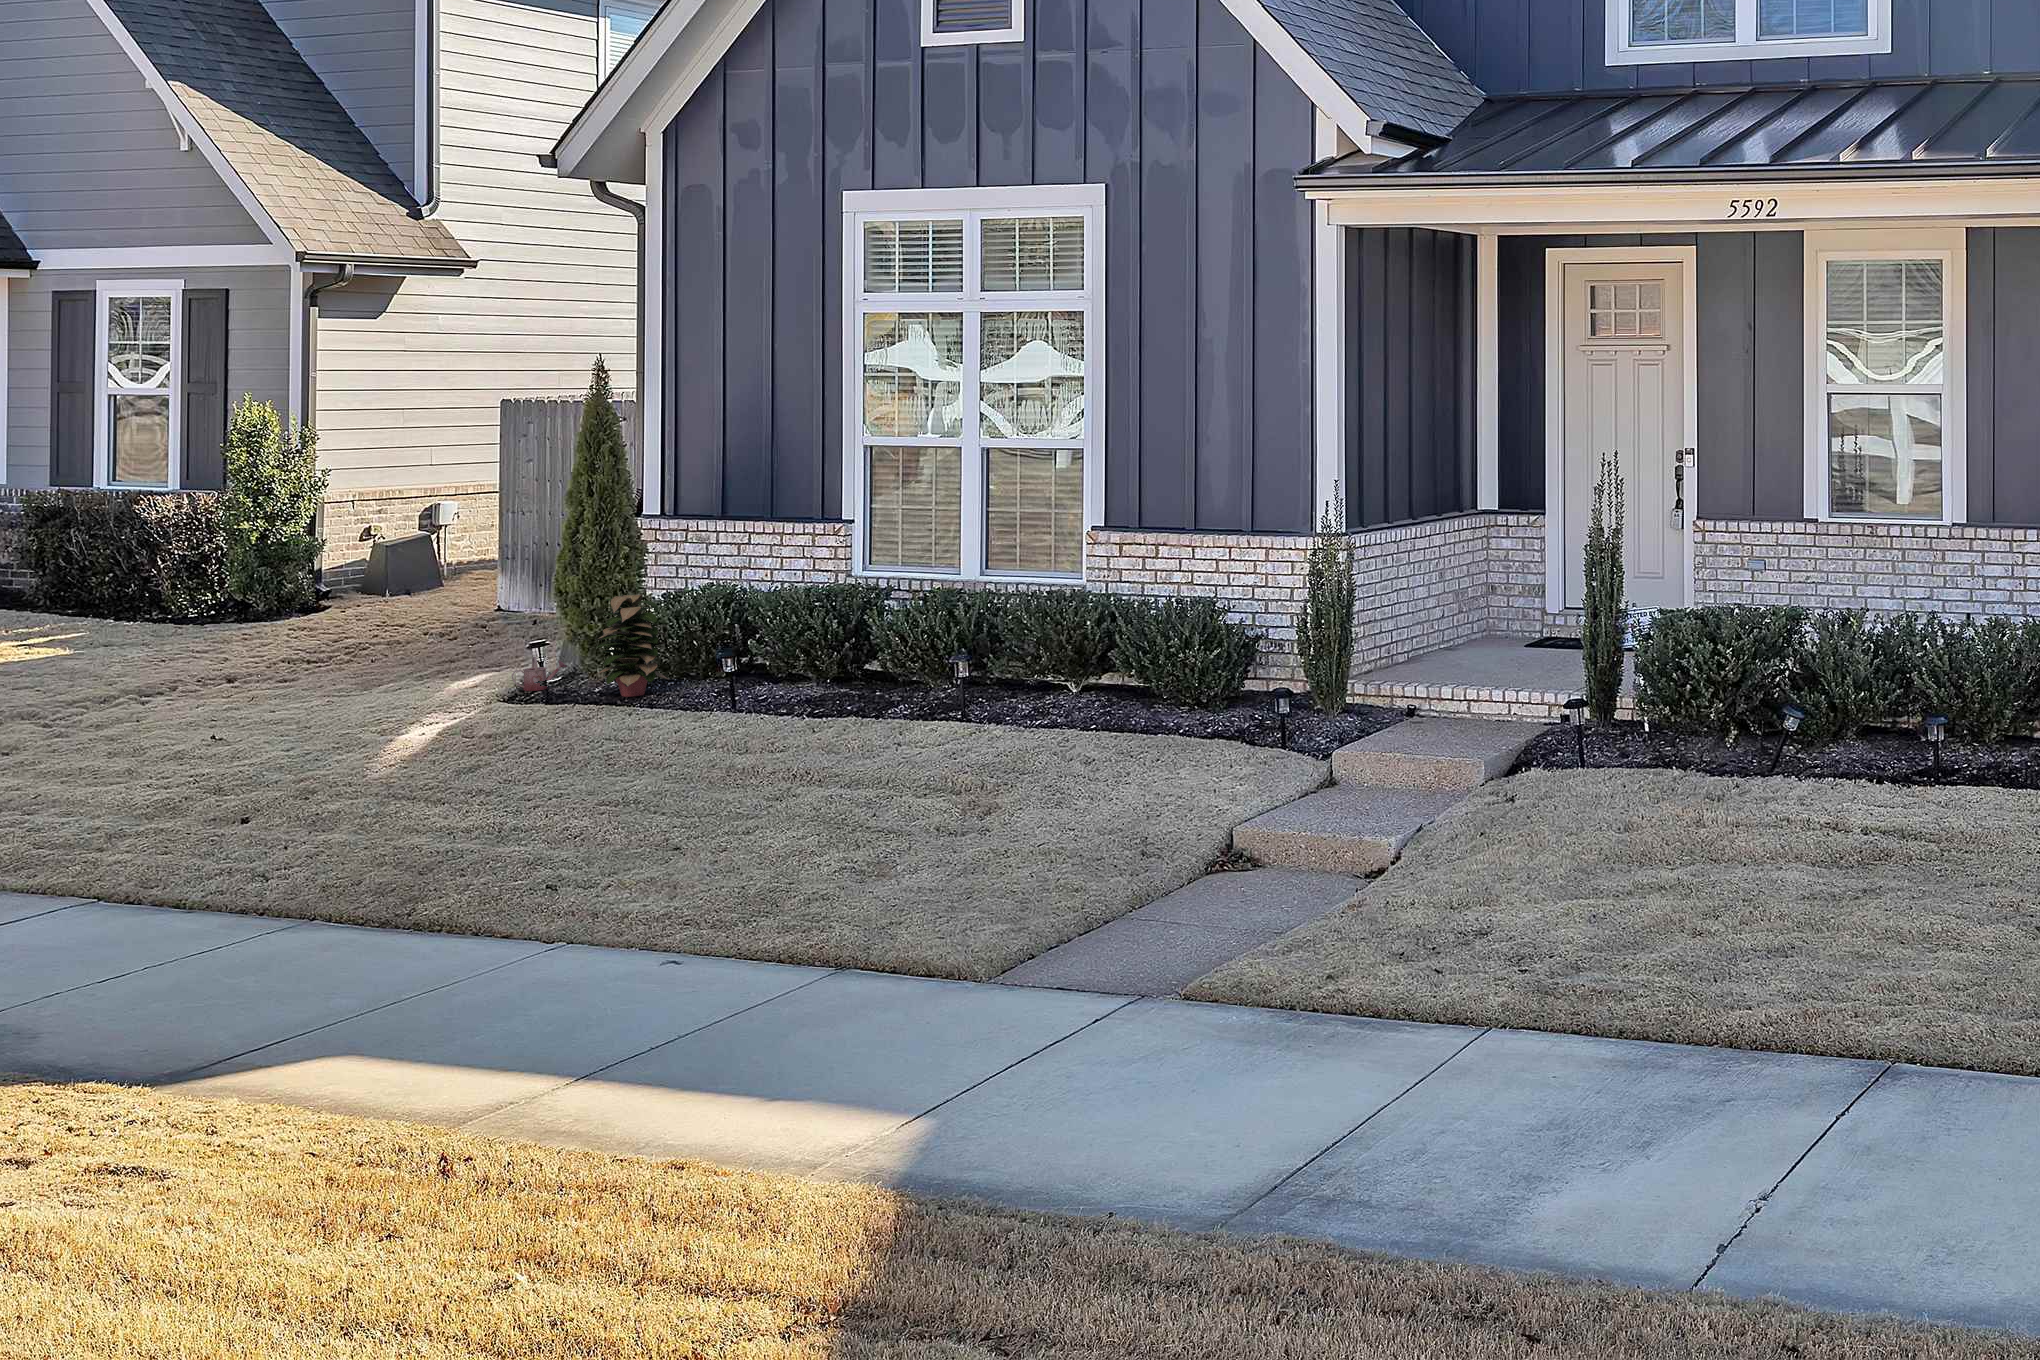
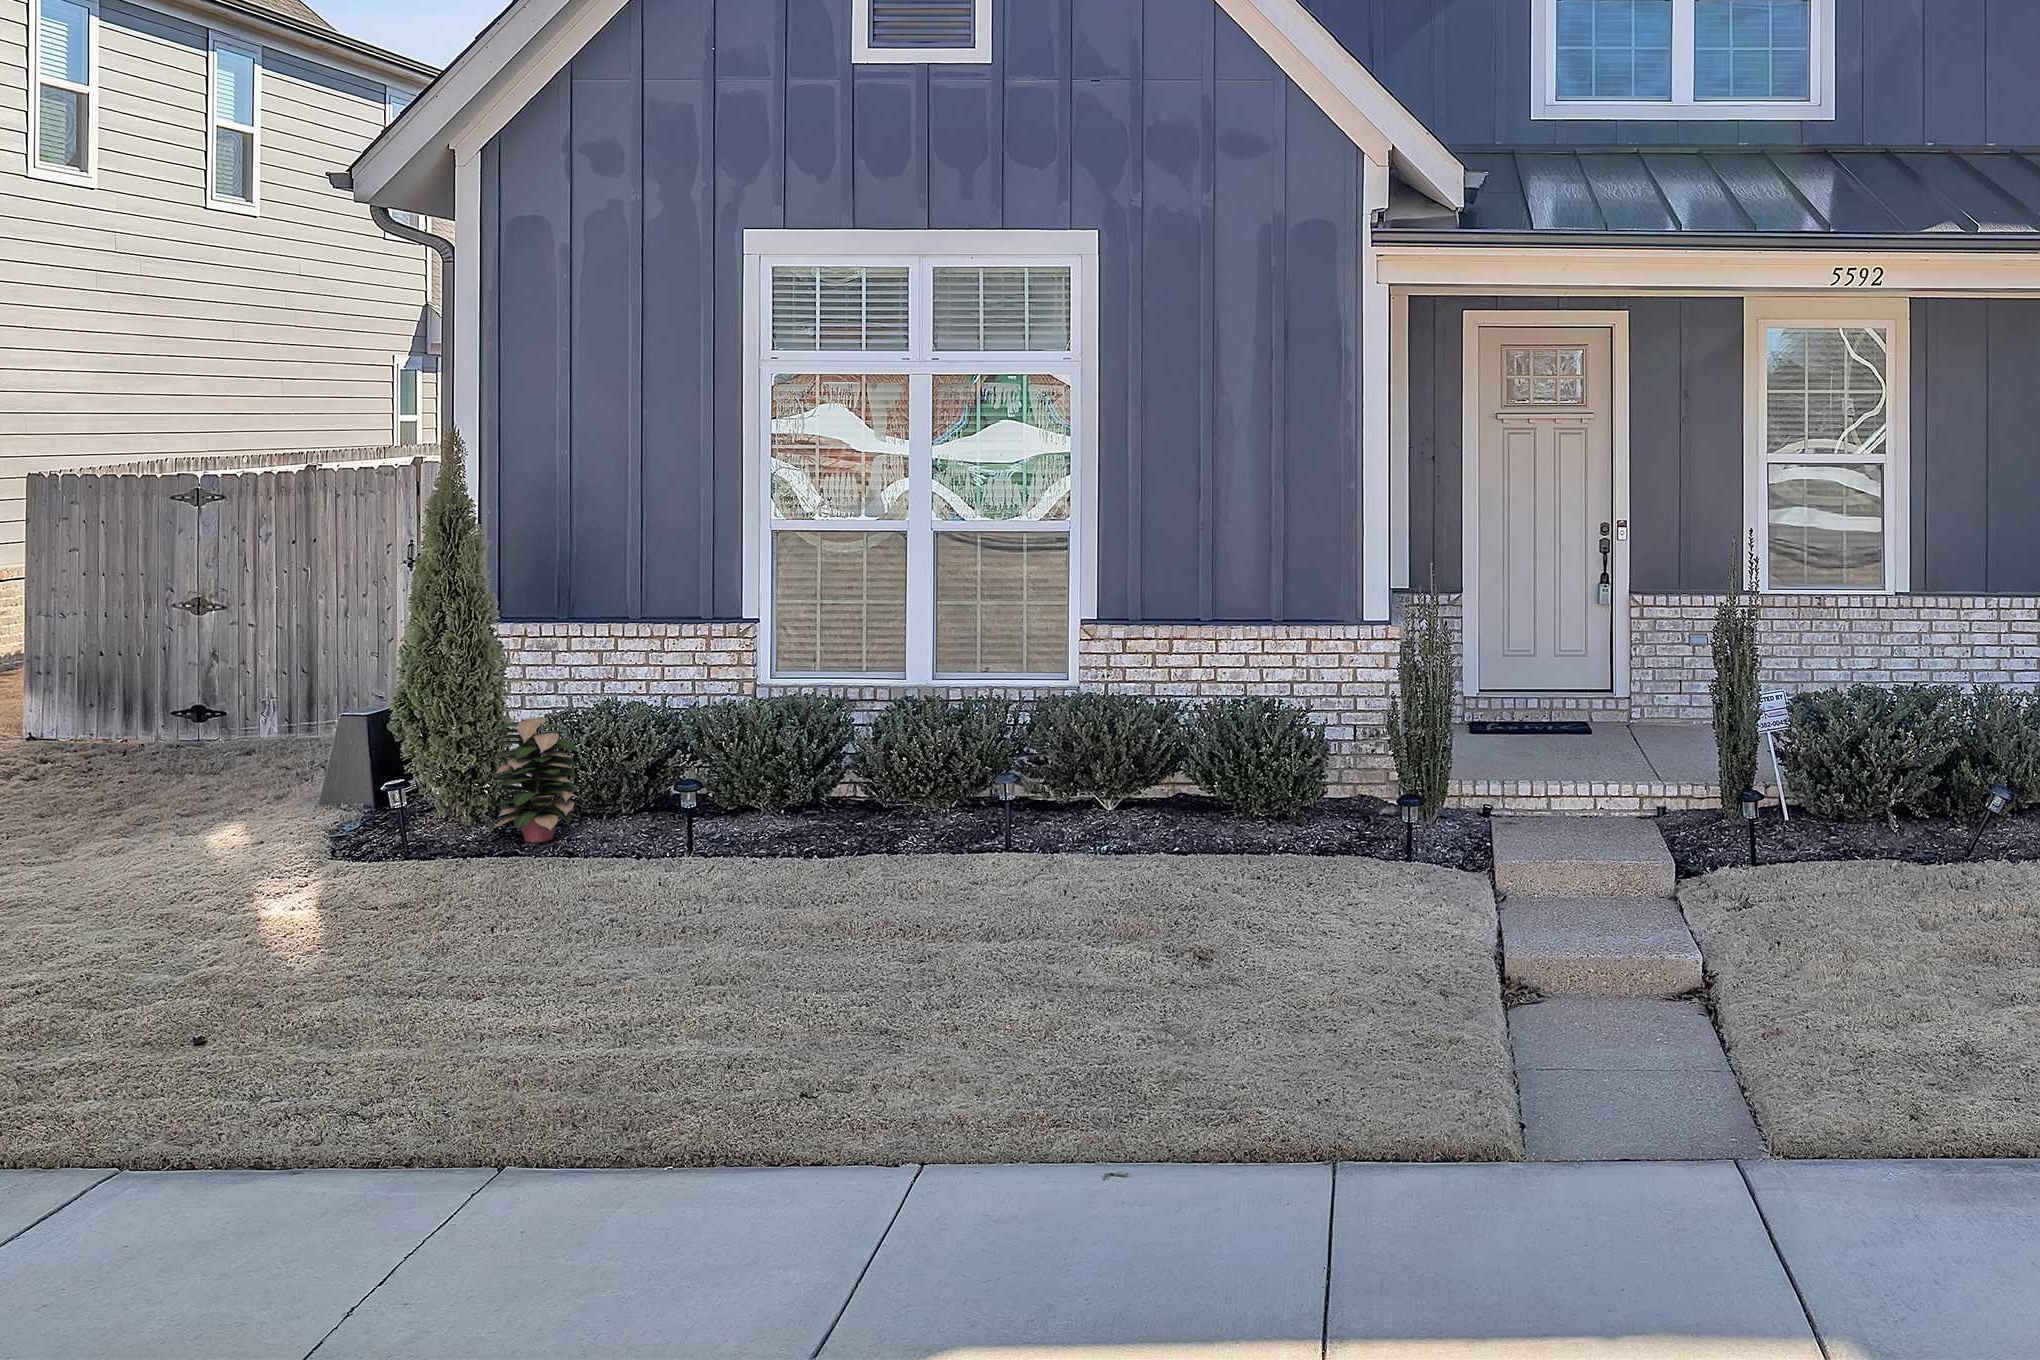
watering can: present [512,656,567,691] -> none [358,798,419,841]

